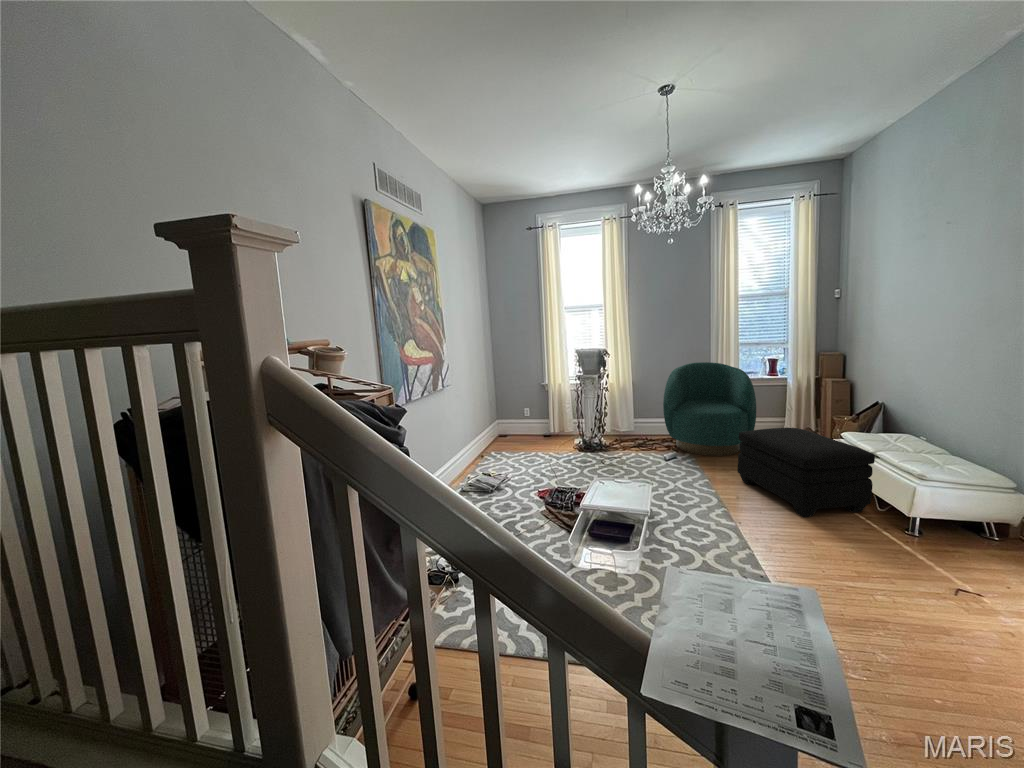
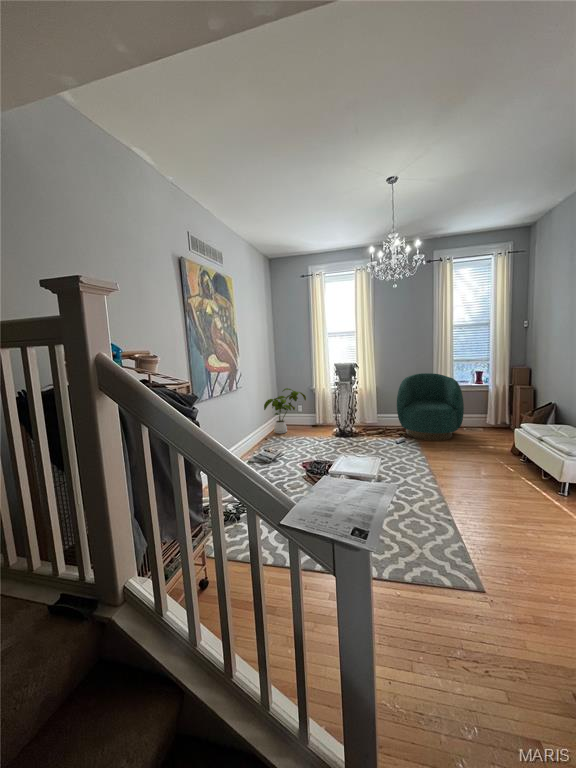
house plant: none [478,385,537,449] -> present [264,388,306,434]
ottoman: present [738,428,875,517] -> none [446,420,541,483]

